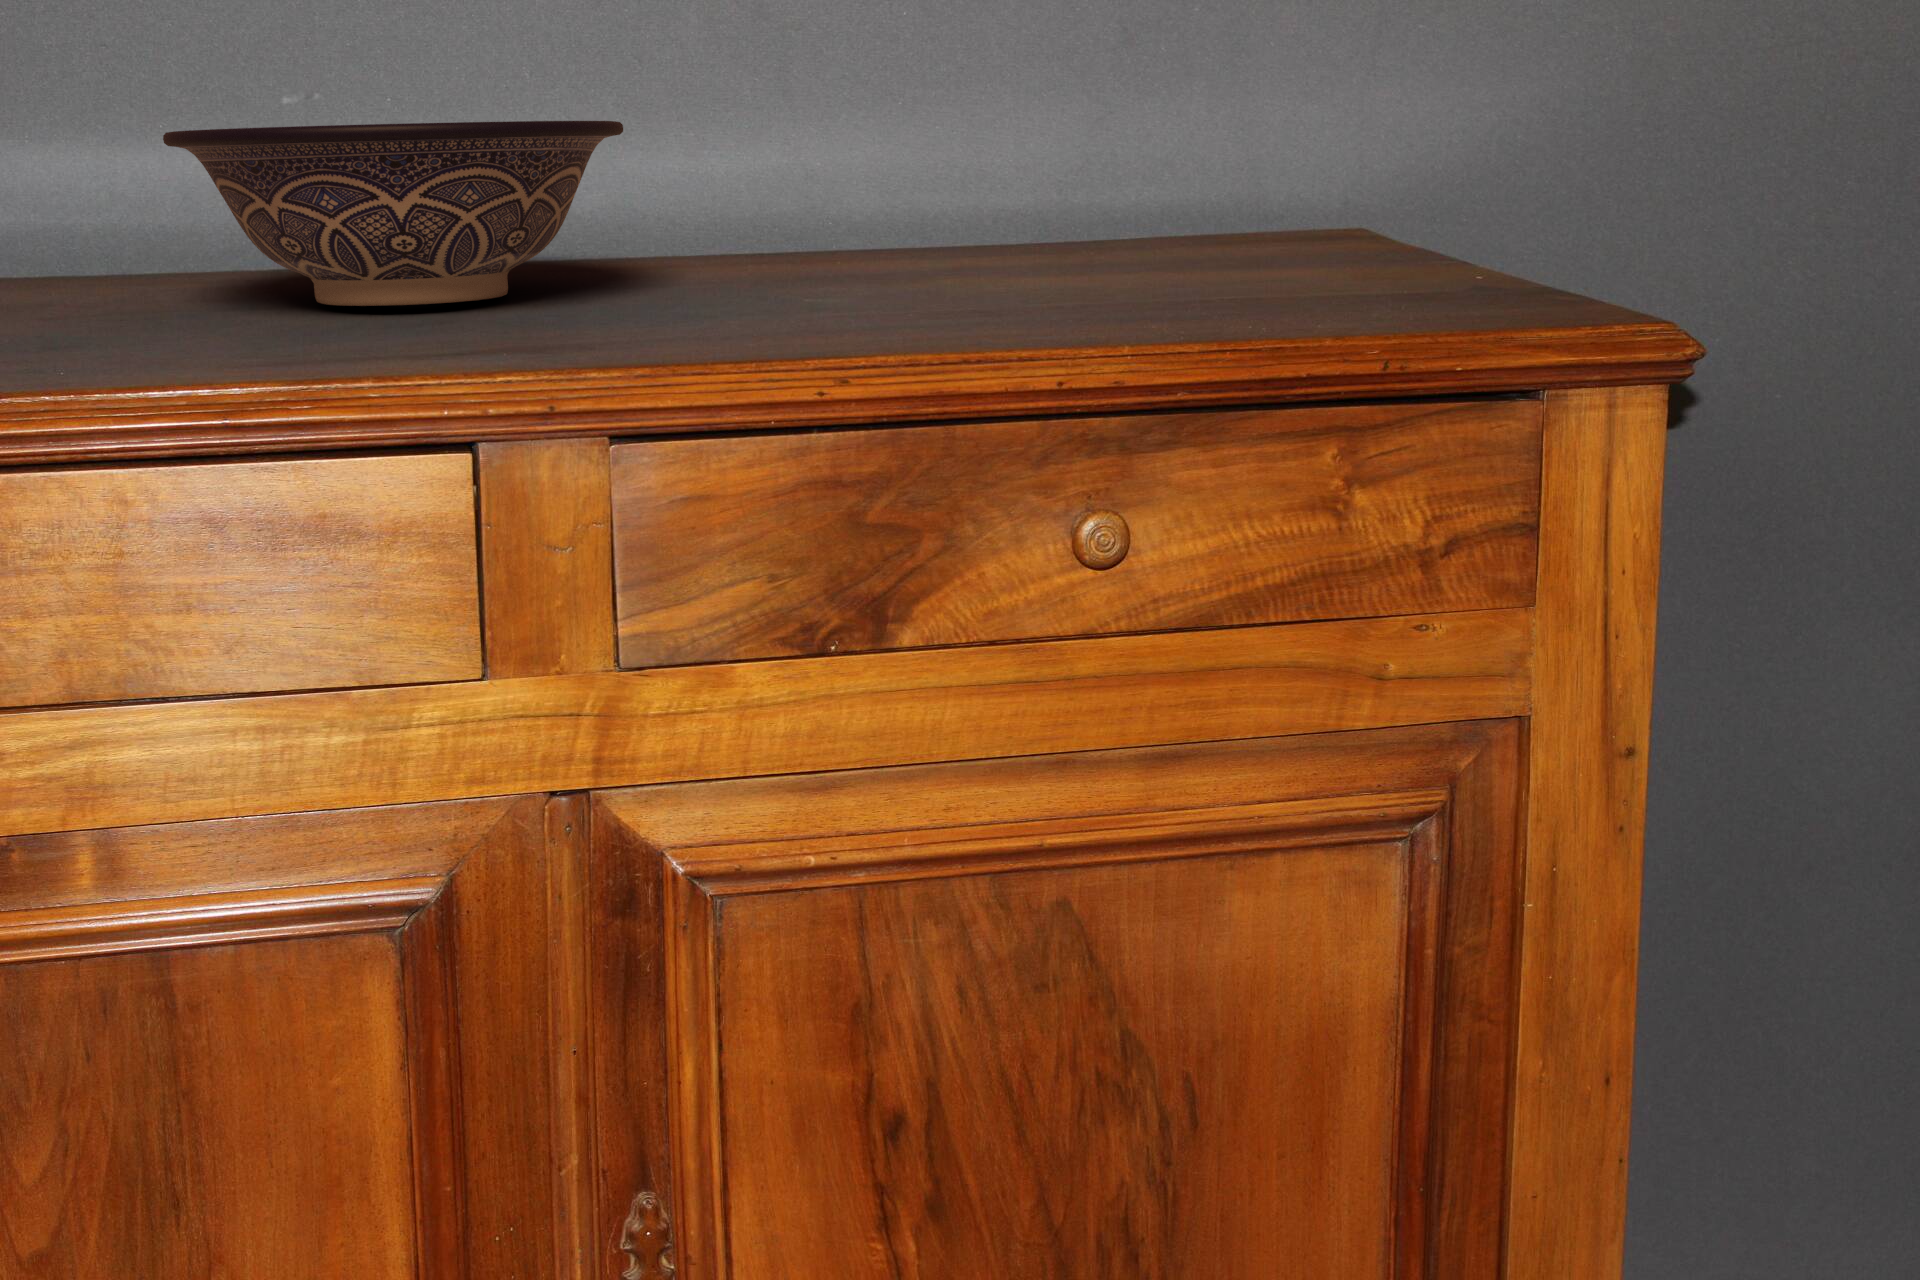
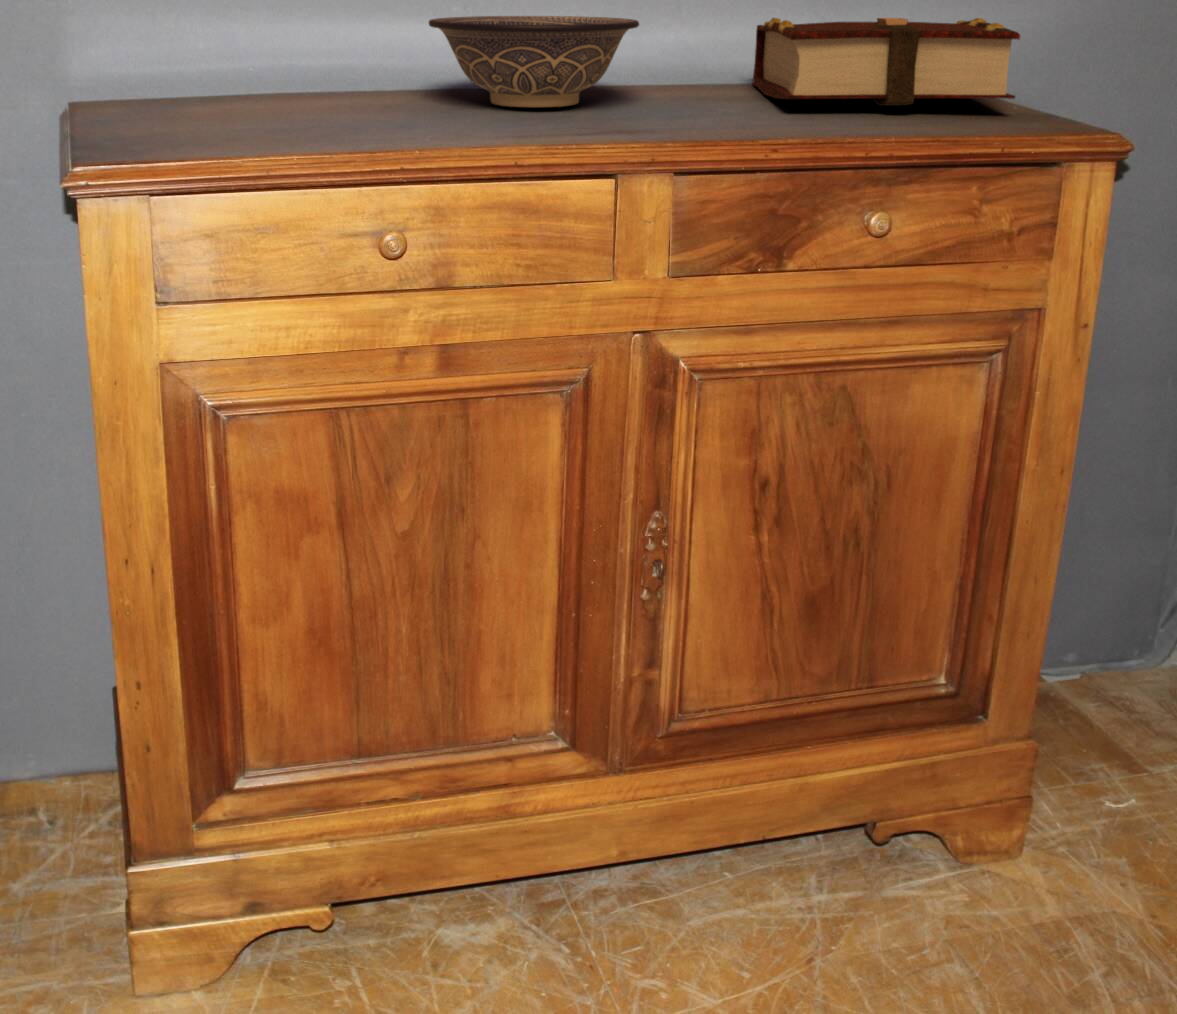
book: none [928,102,1438,278] -> present [753,18,1020,106]

